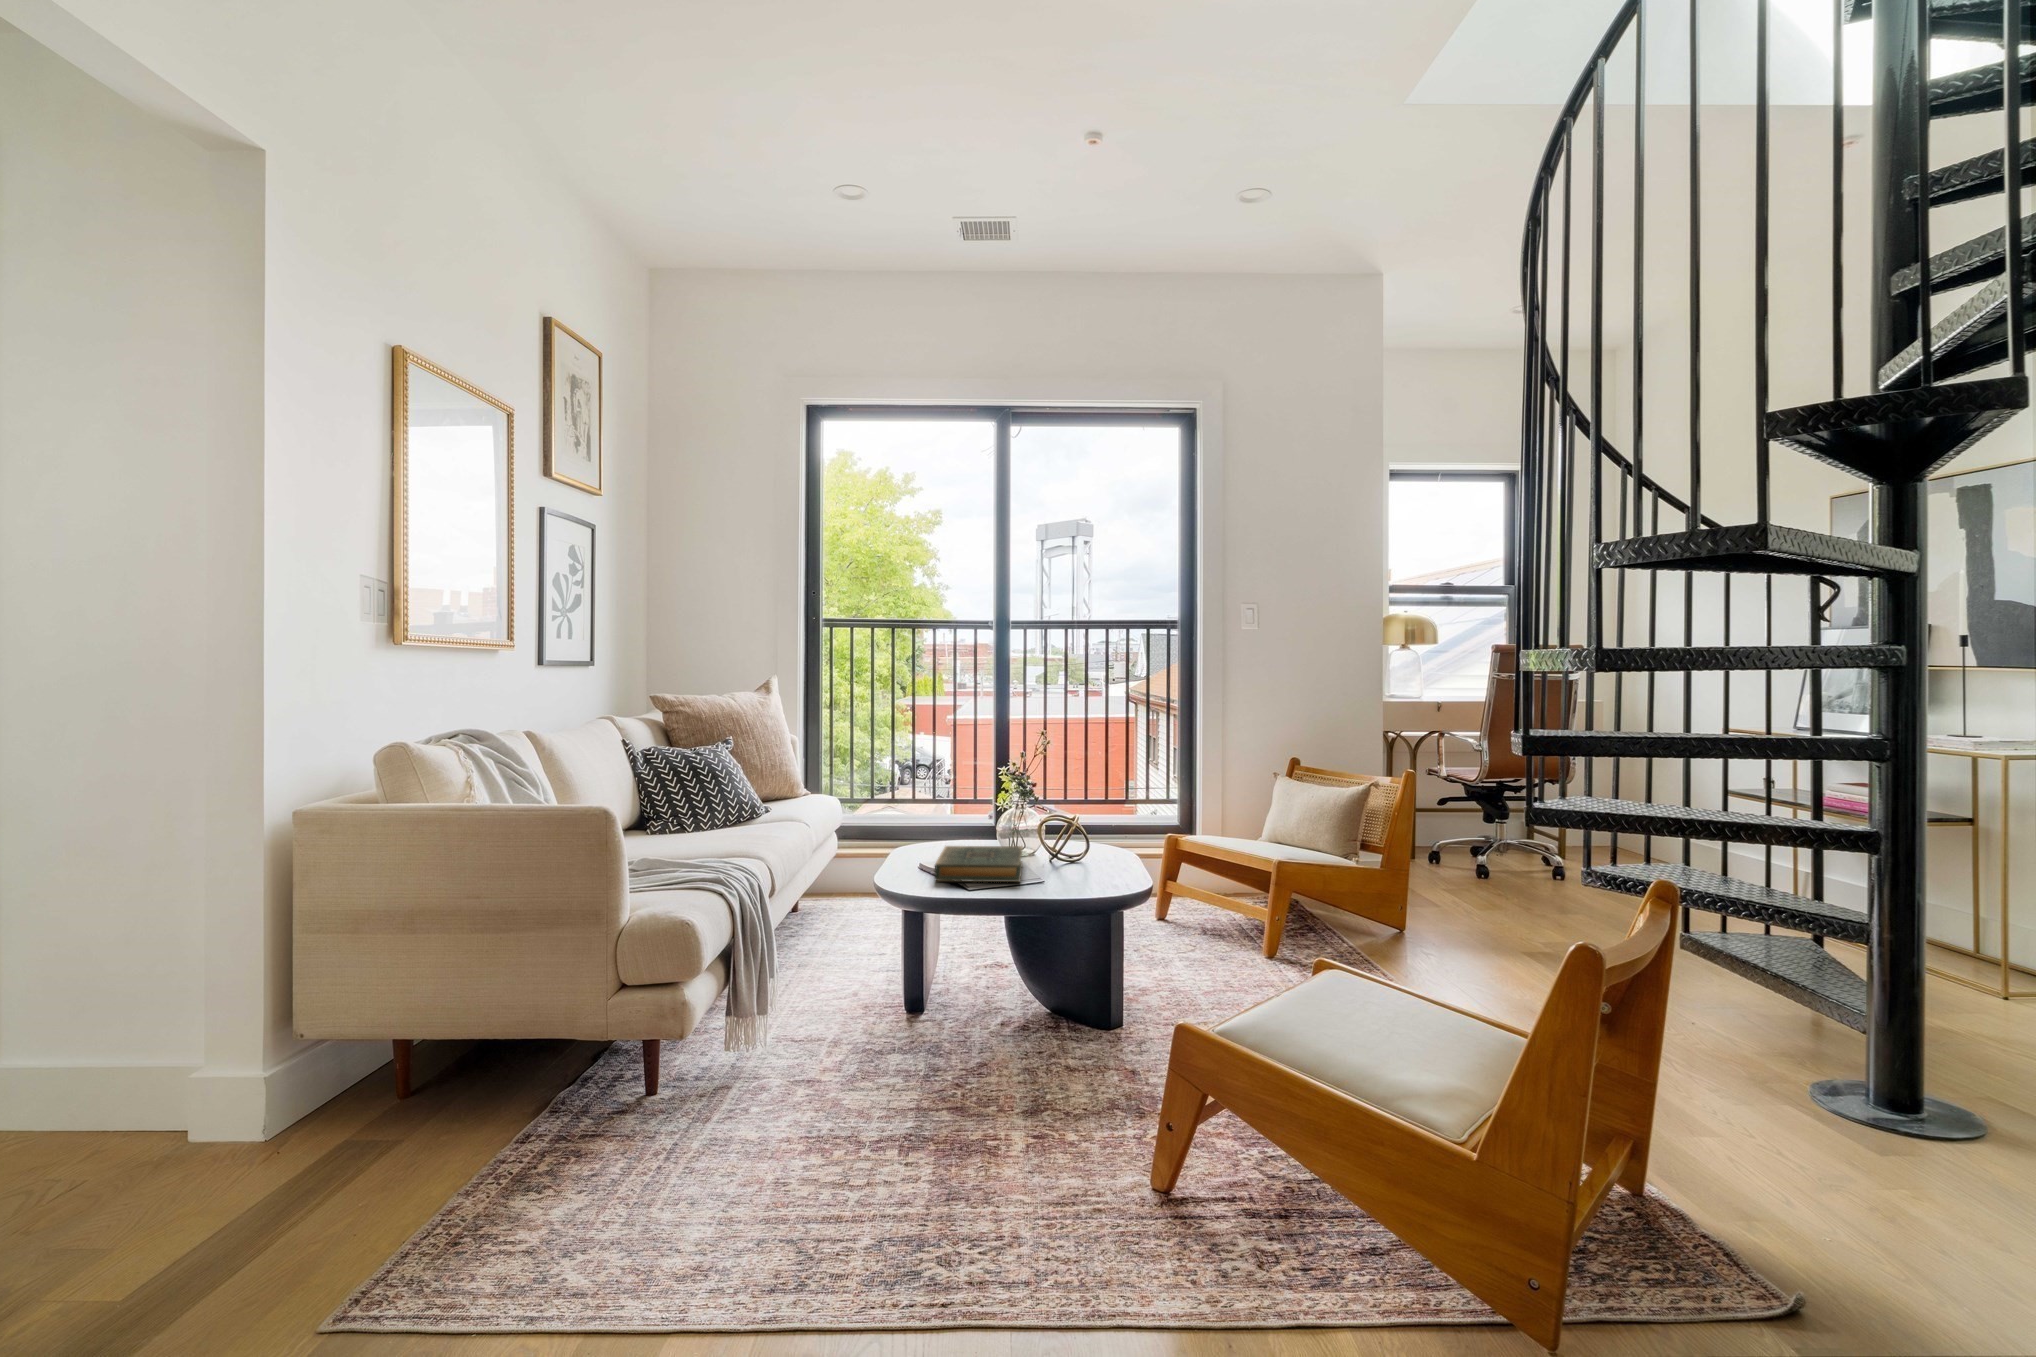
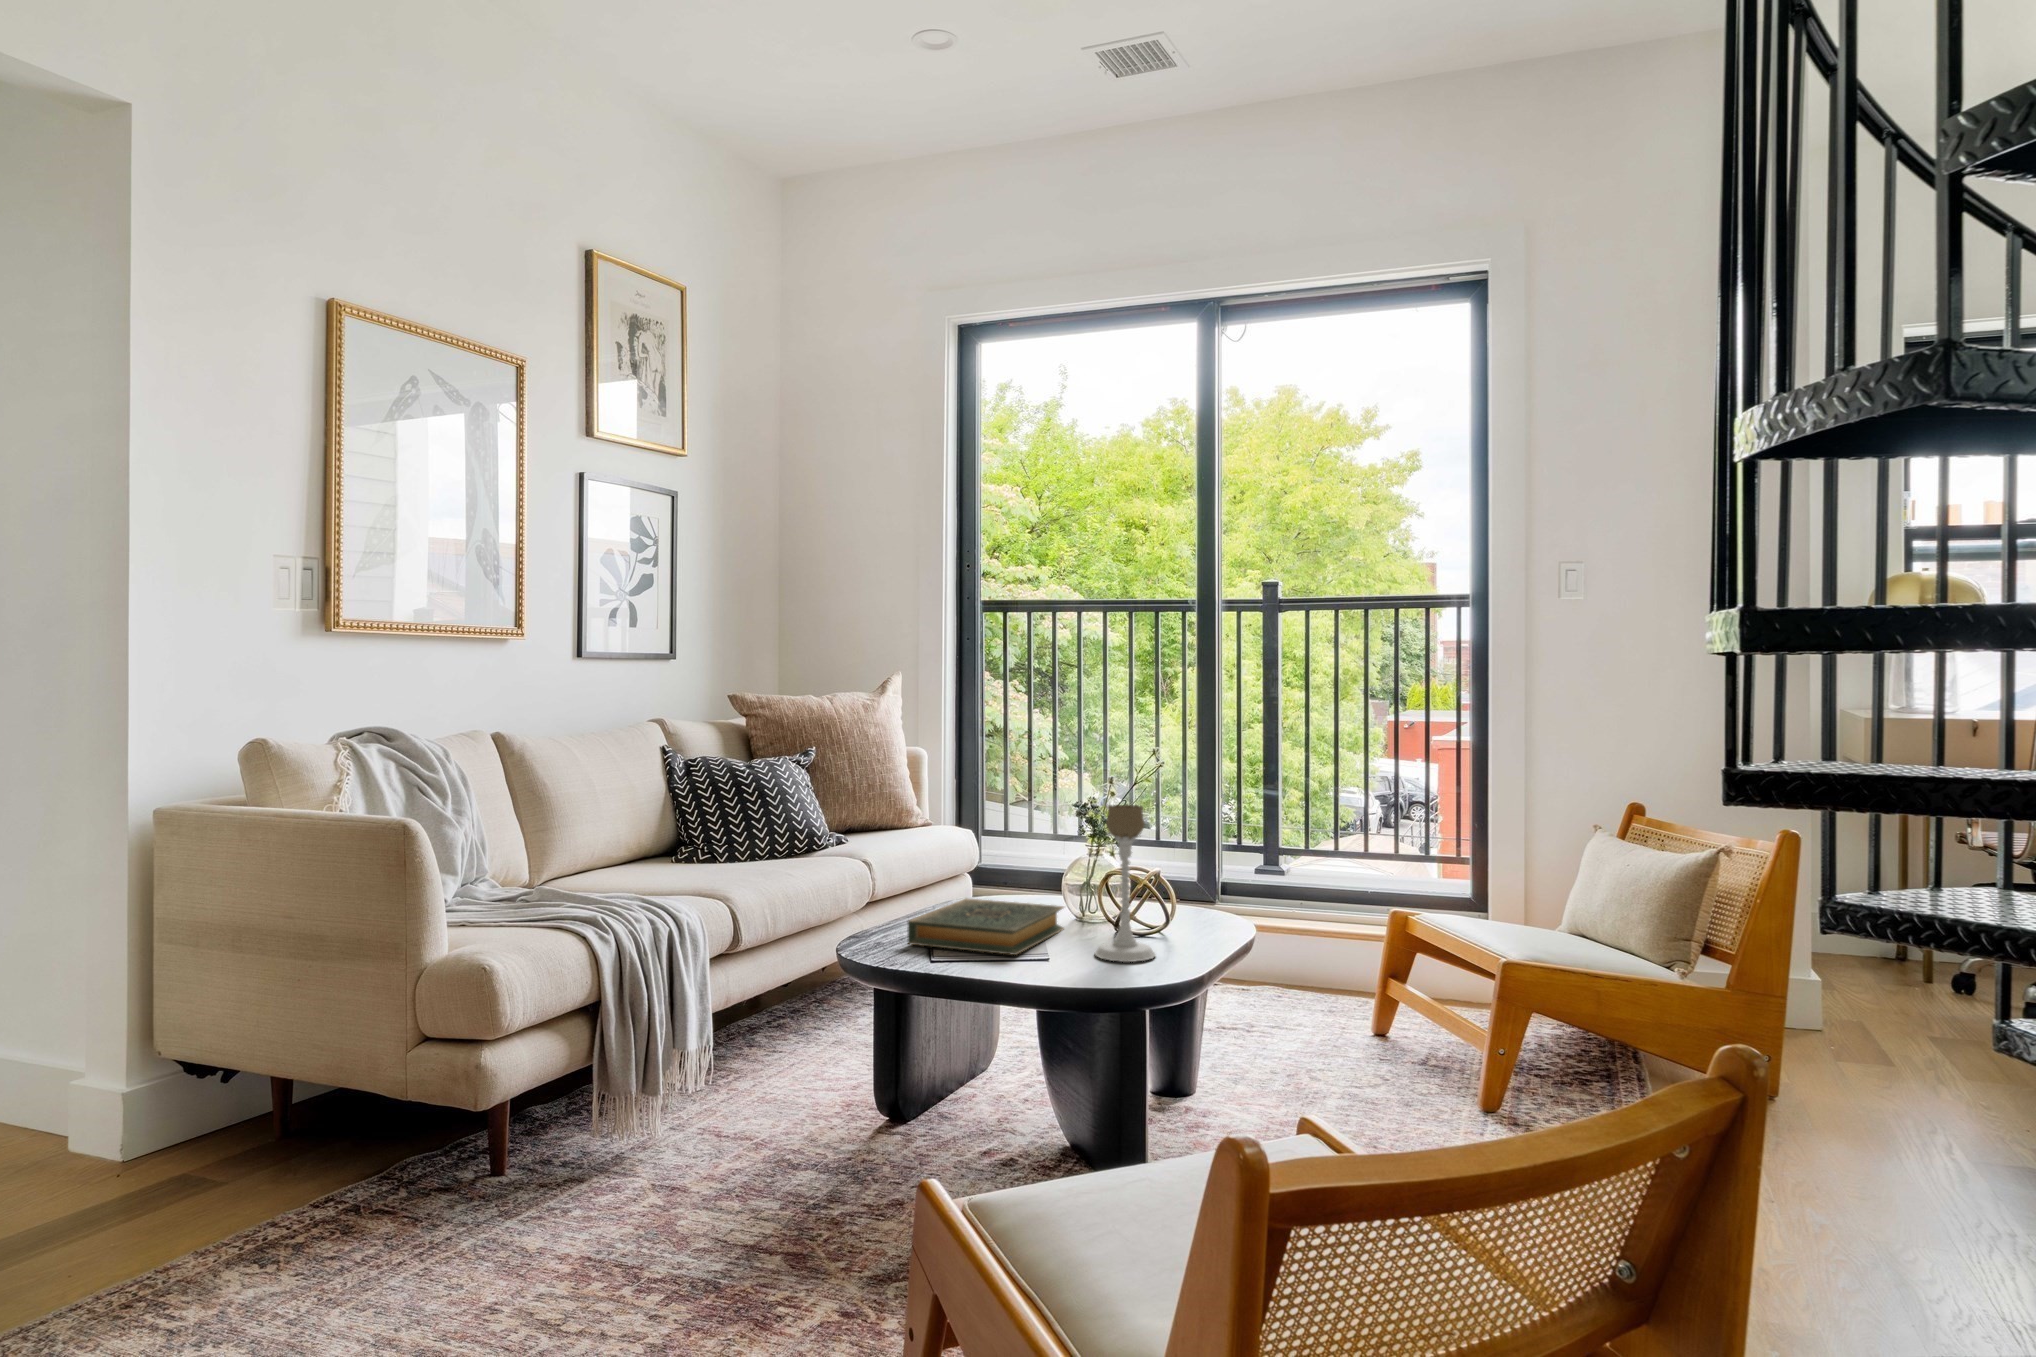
candle holder: none [1066,773,1108,880] -> present [1095,804,1156,962]

